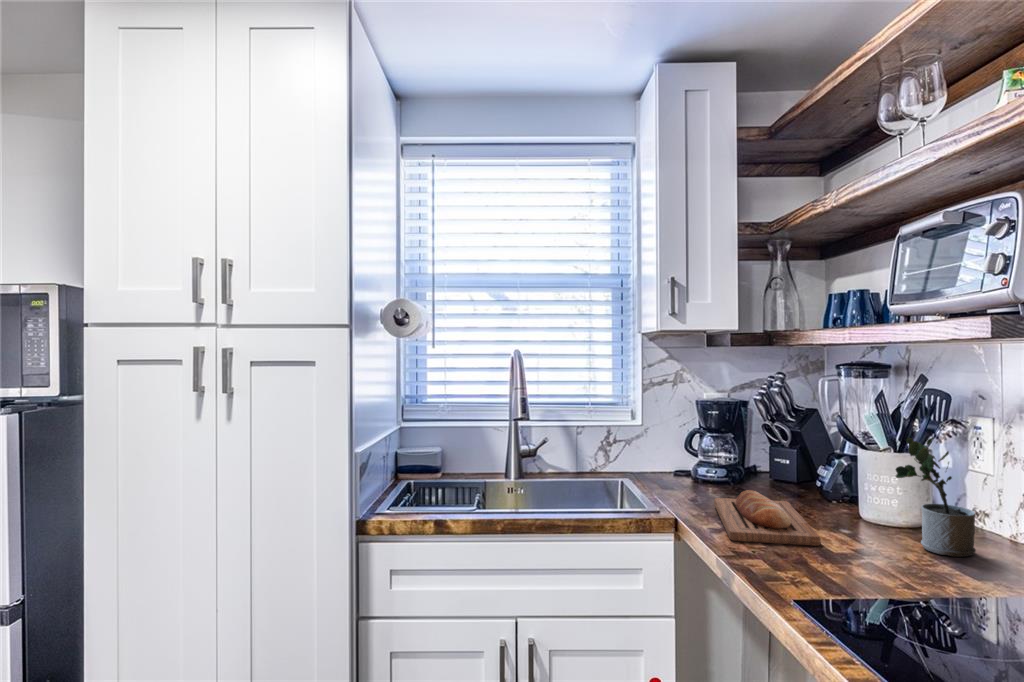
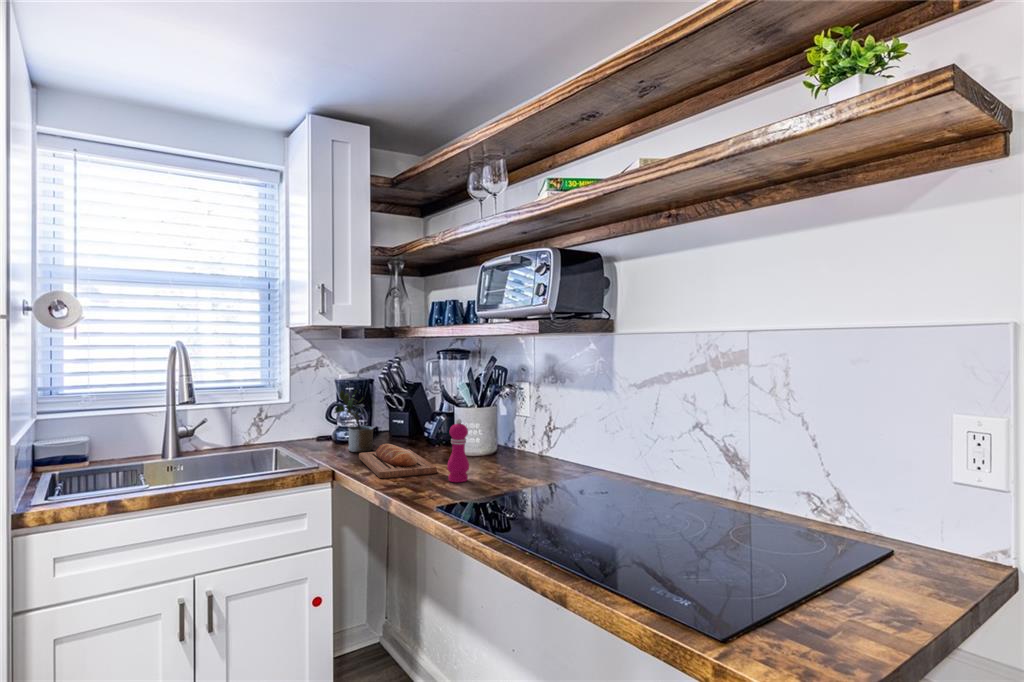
potted plant: present [896,437,976,557] -> present [334,390,373,452]
pepper mill: none [833,468,872,570] -> present [447,419,469,482]

